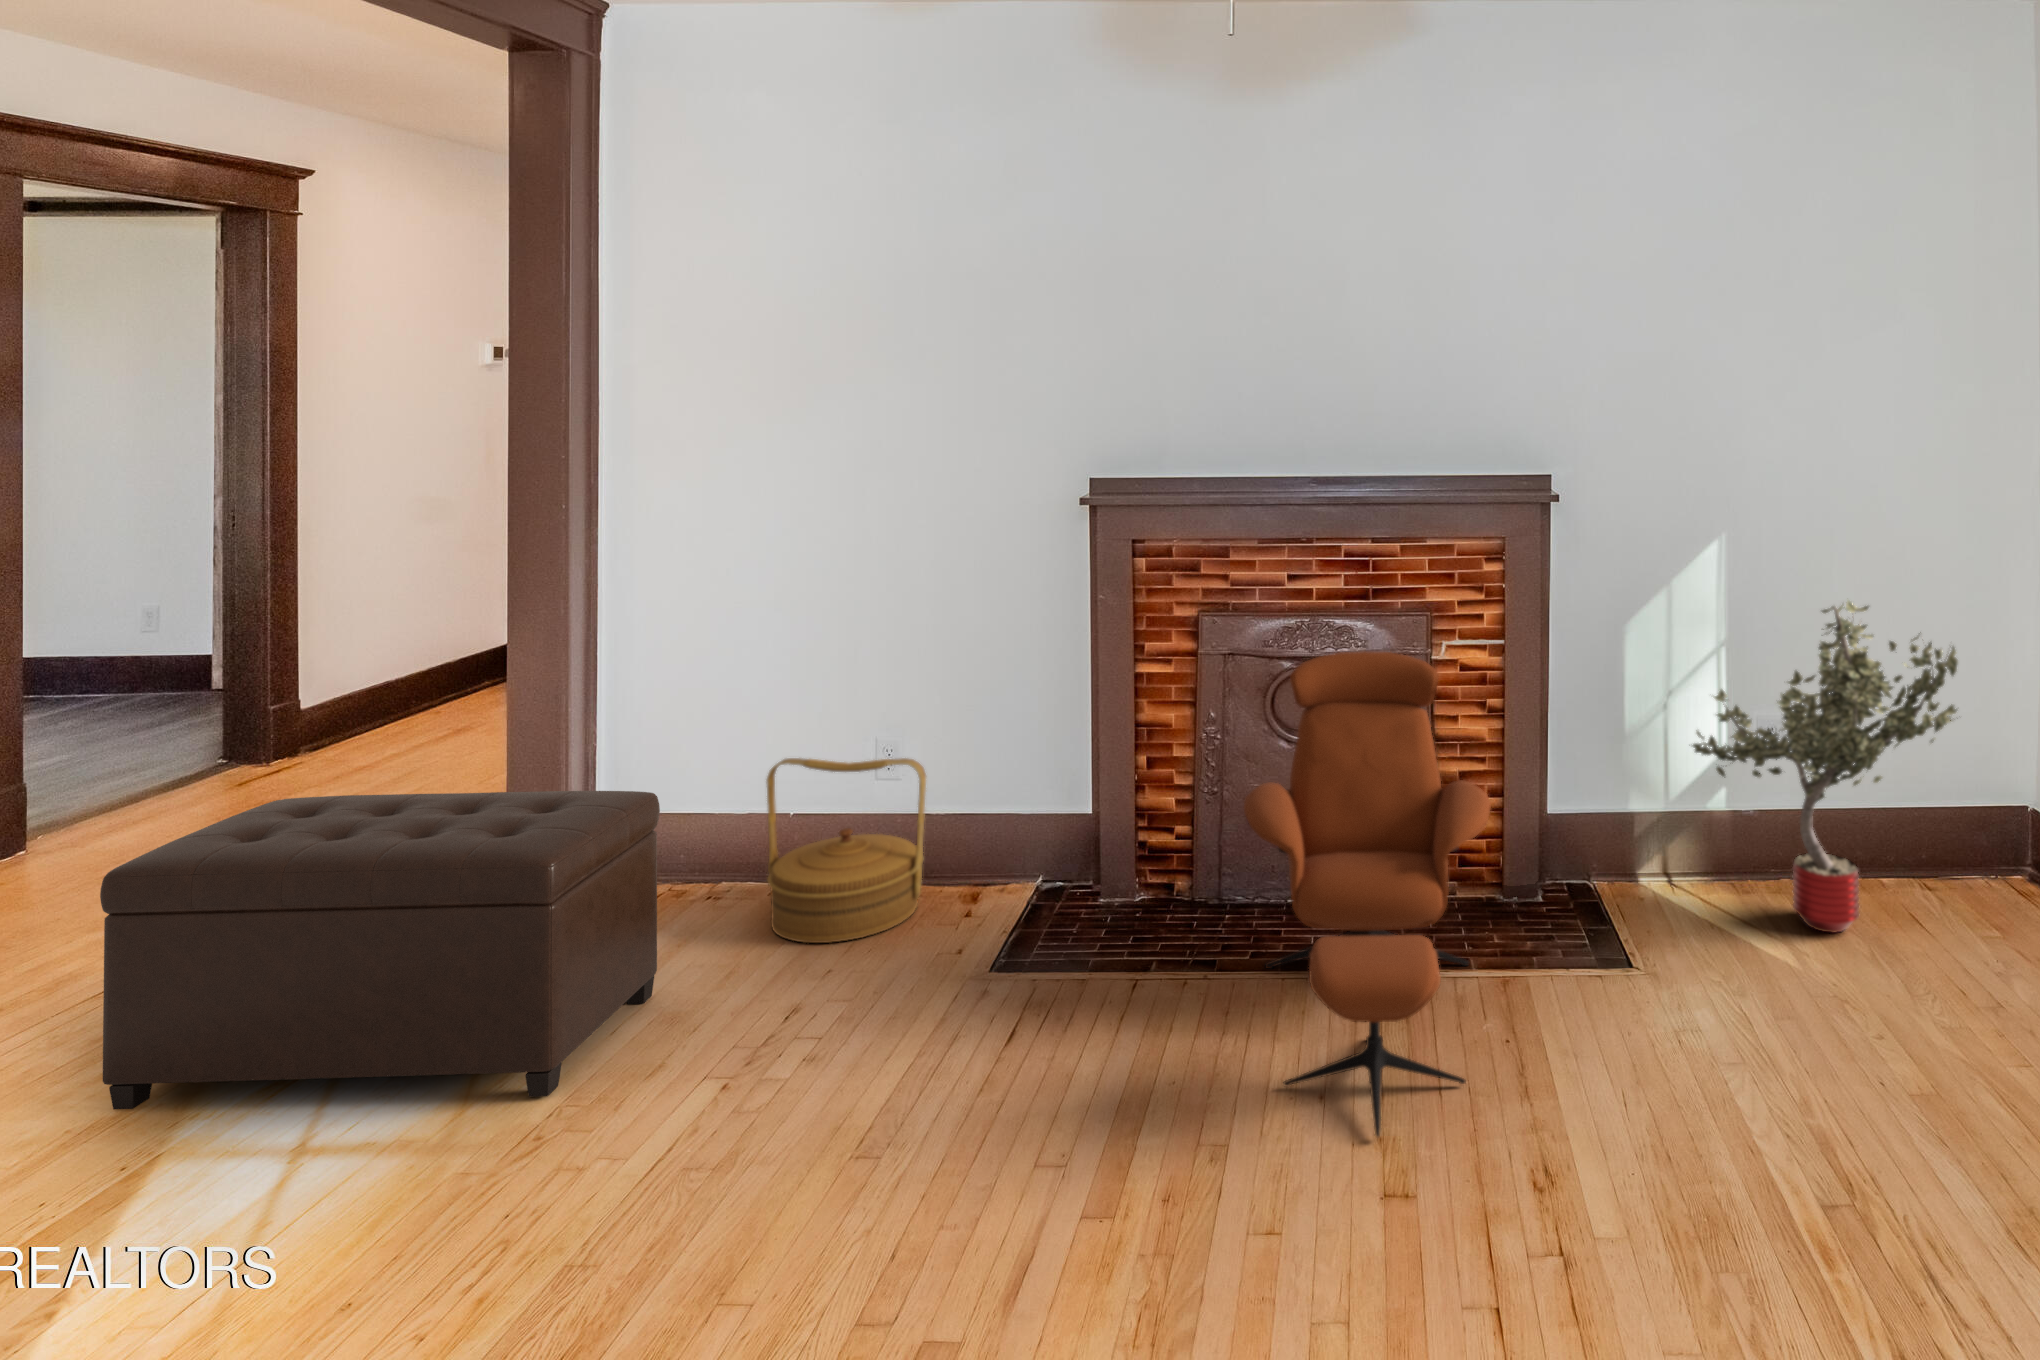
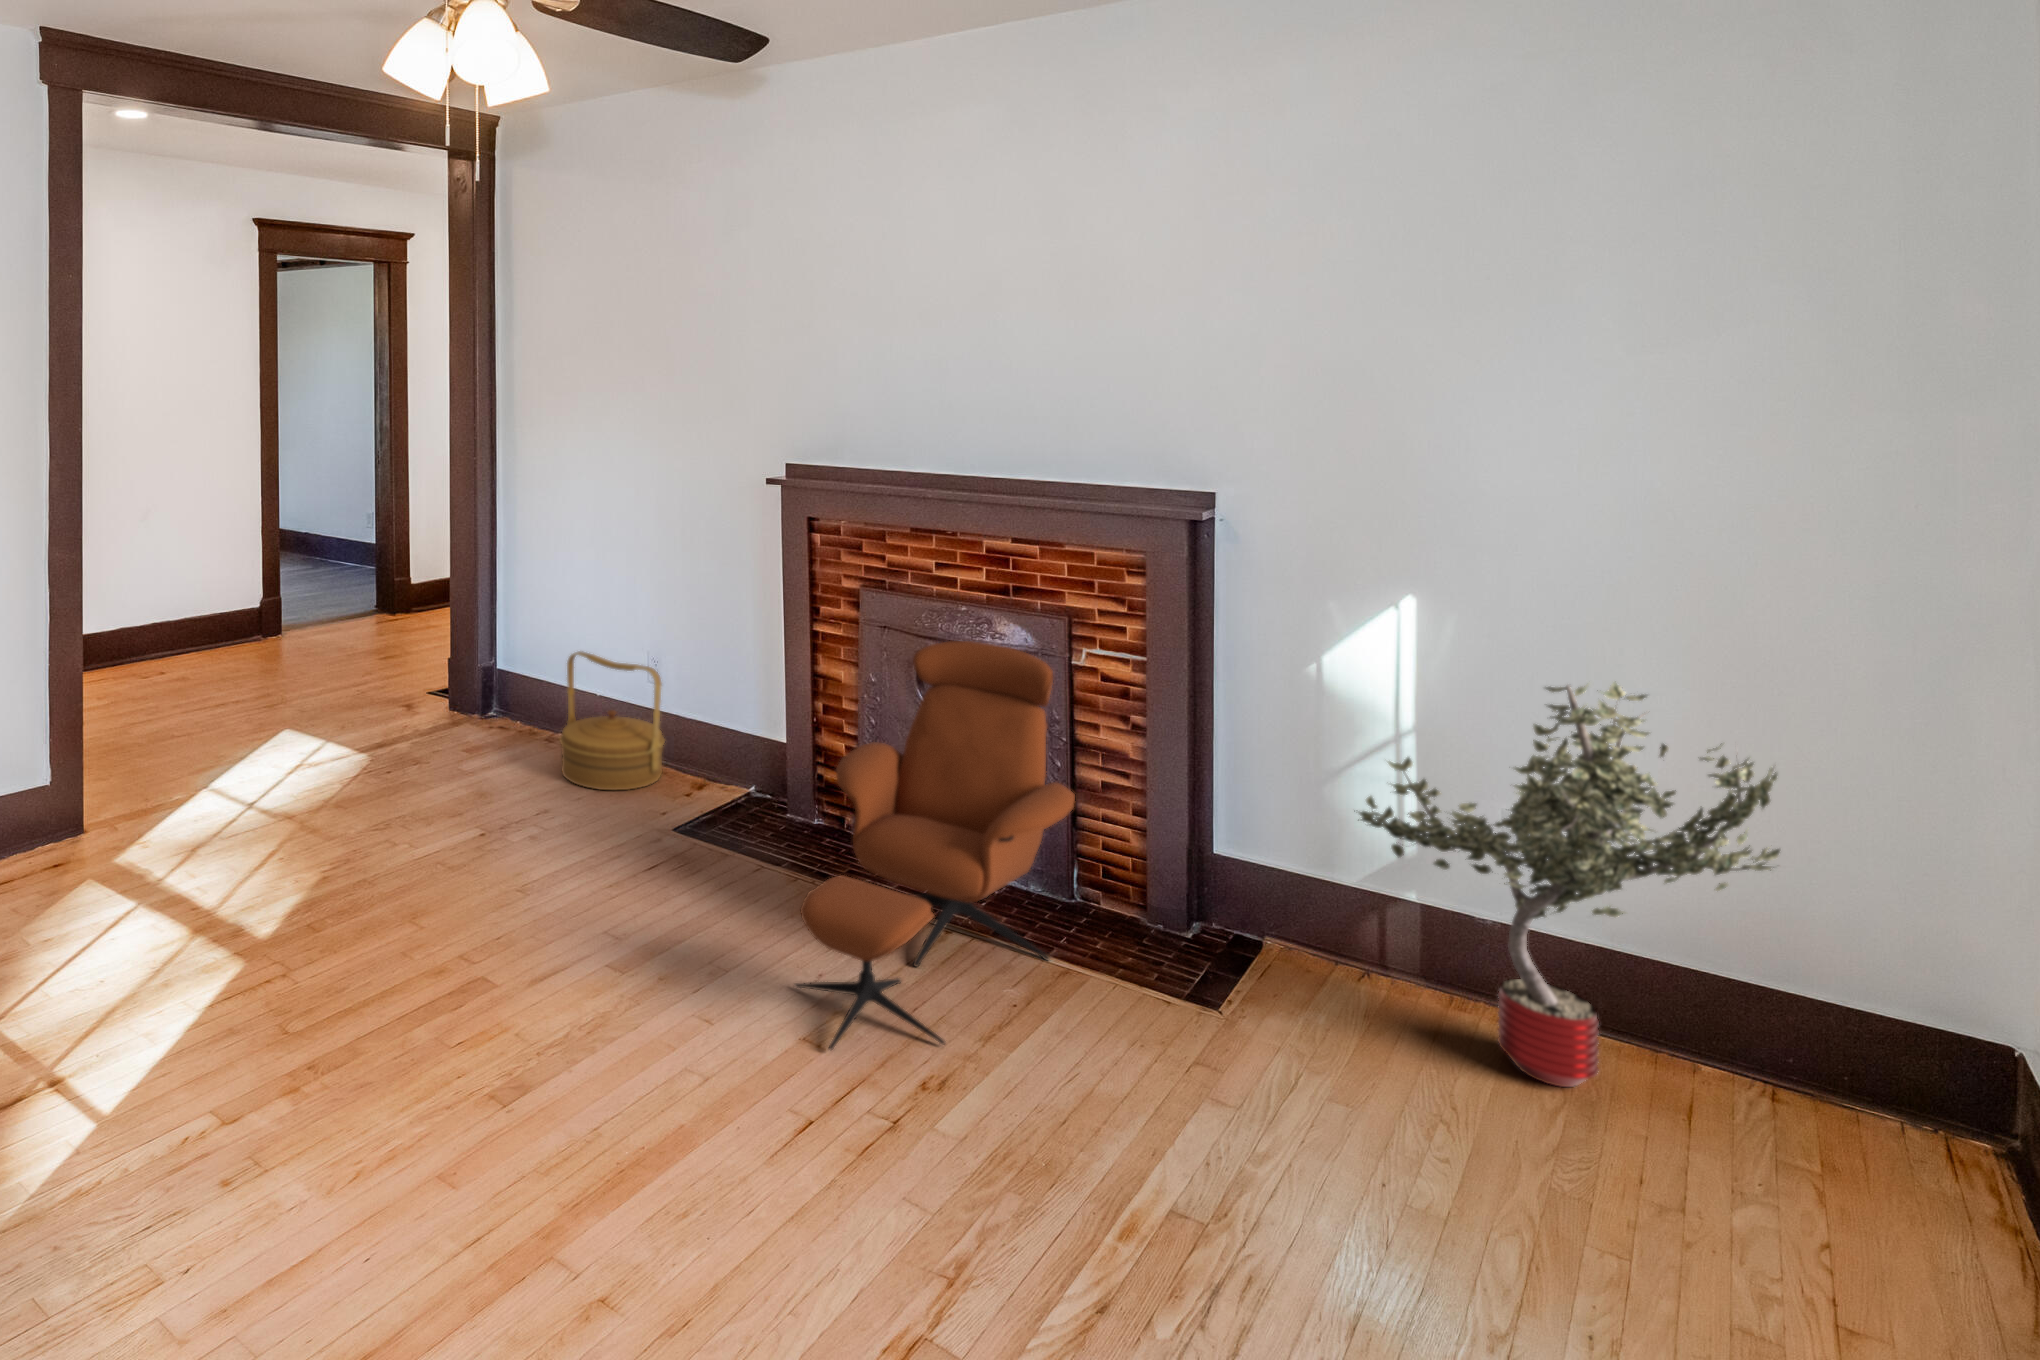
ottoman: present [100,791,660,1110] -> none [221,621,476,826]

